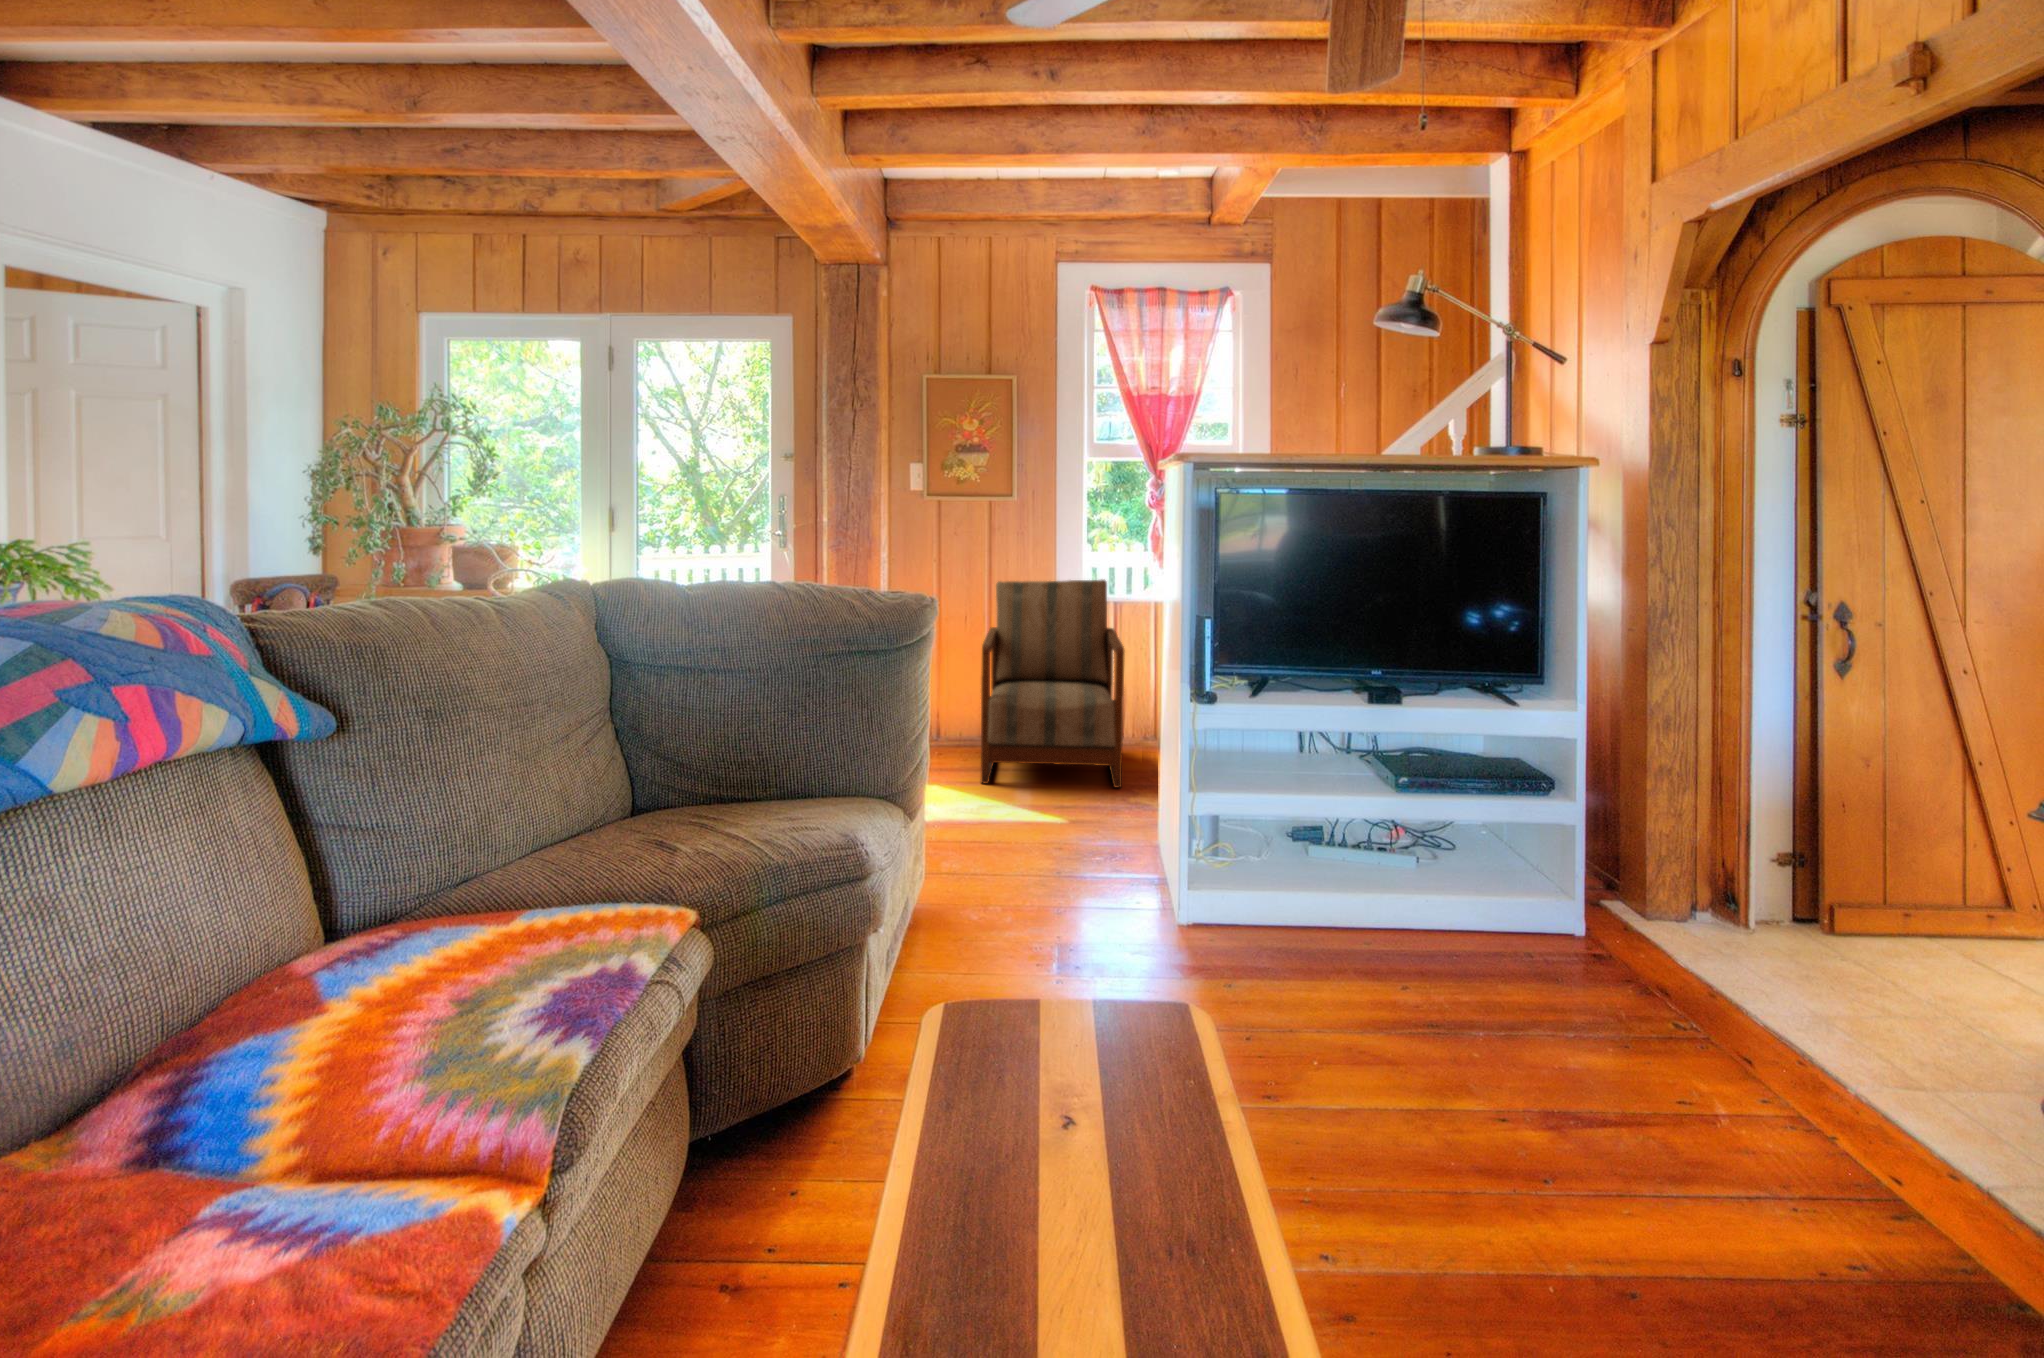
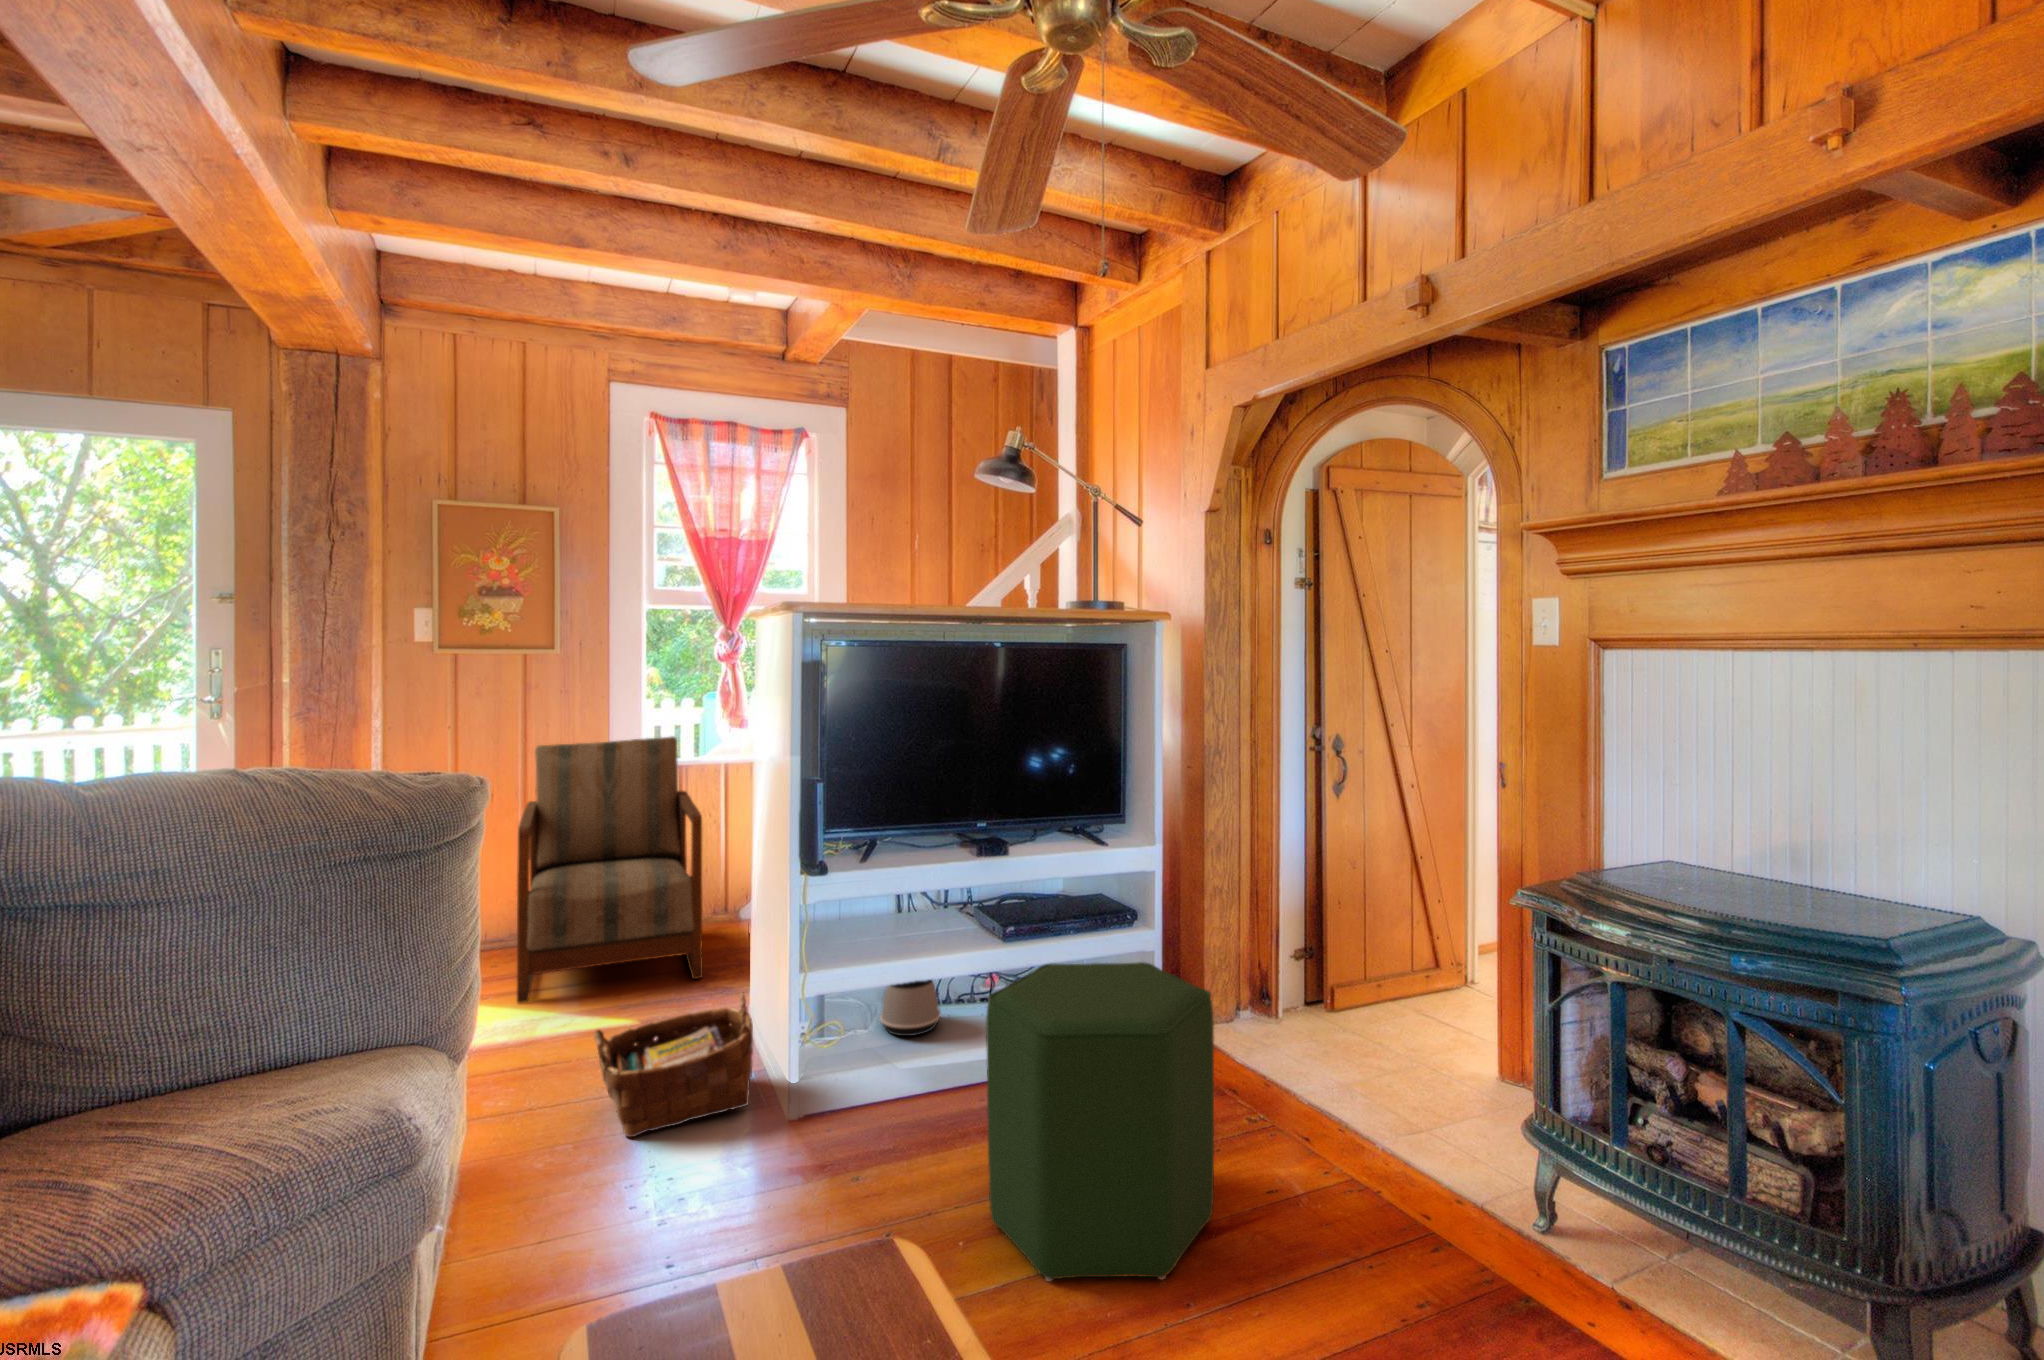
woven basket: none [1032,797,1156,893] -> present [594,993,754,1137]
speaker: none [1272,803,1332,863] -> present [880,980,941,1036]
ottoman: none [1357,811,1624,1124] -> present [986,962,1214,1281]

